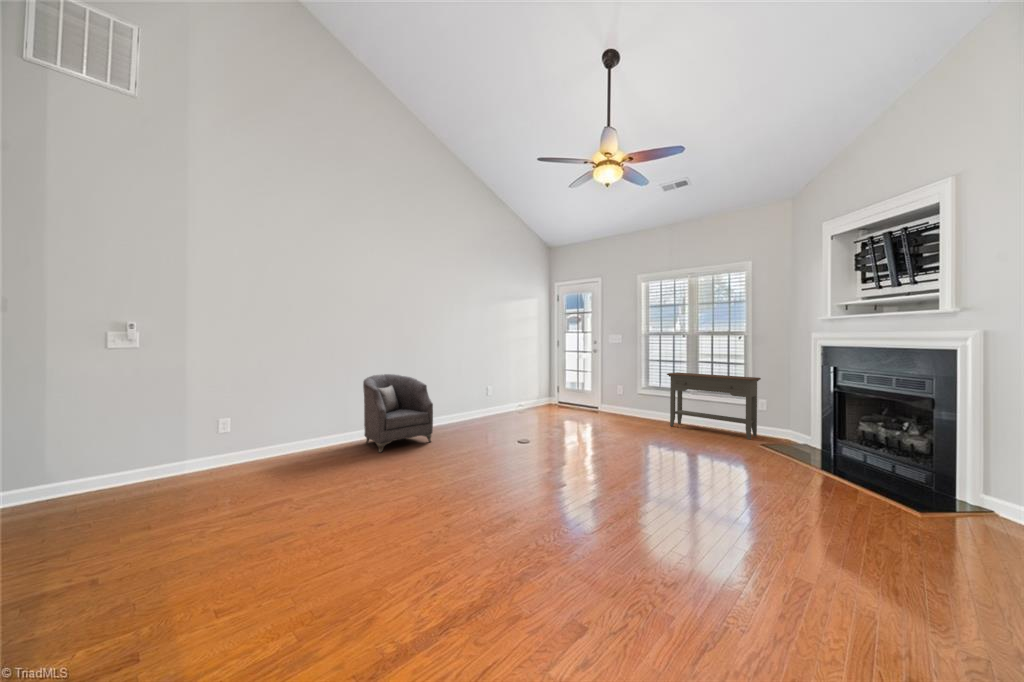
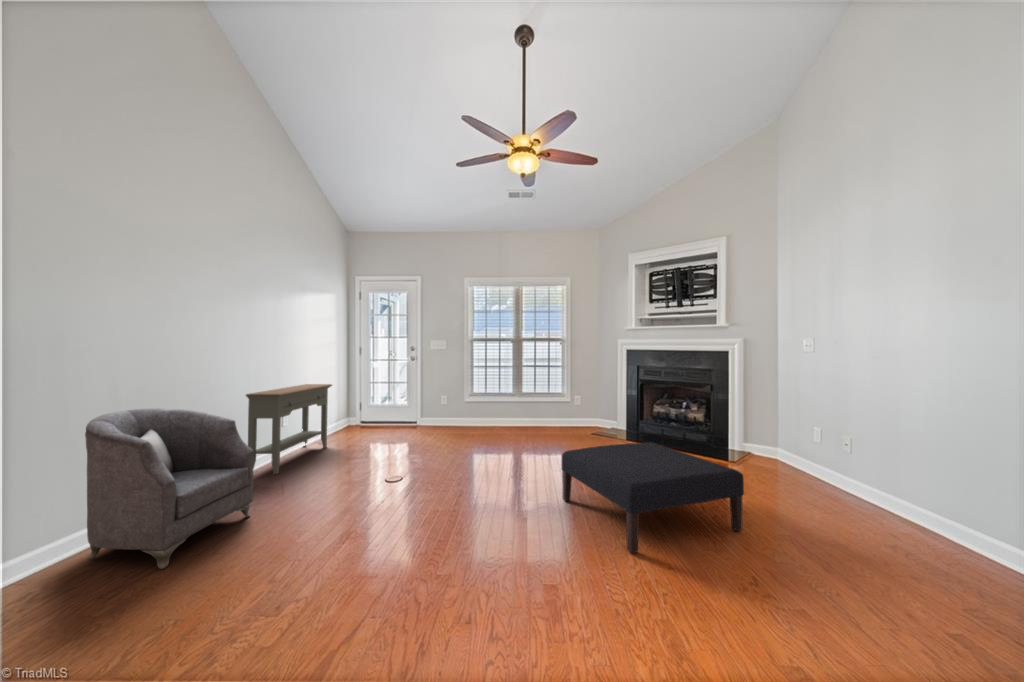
console table: present [667,372,761,440] -> present [246,384,332,474]
ottoman: none [593,438,748,553] -> present [561,442,744,553]

